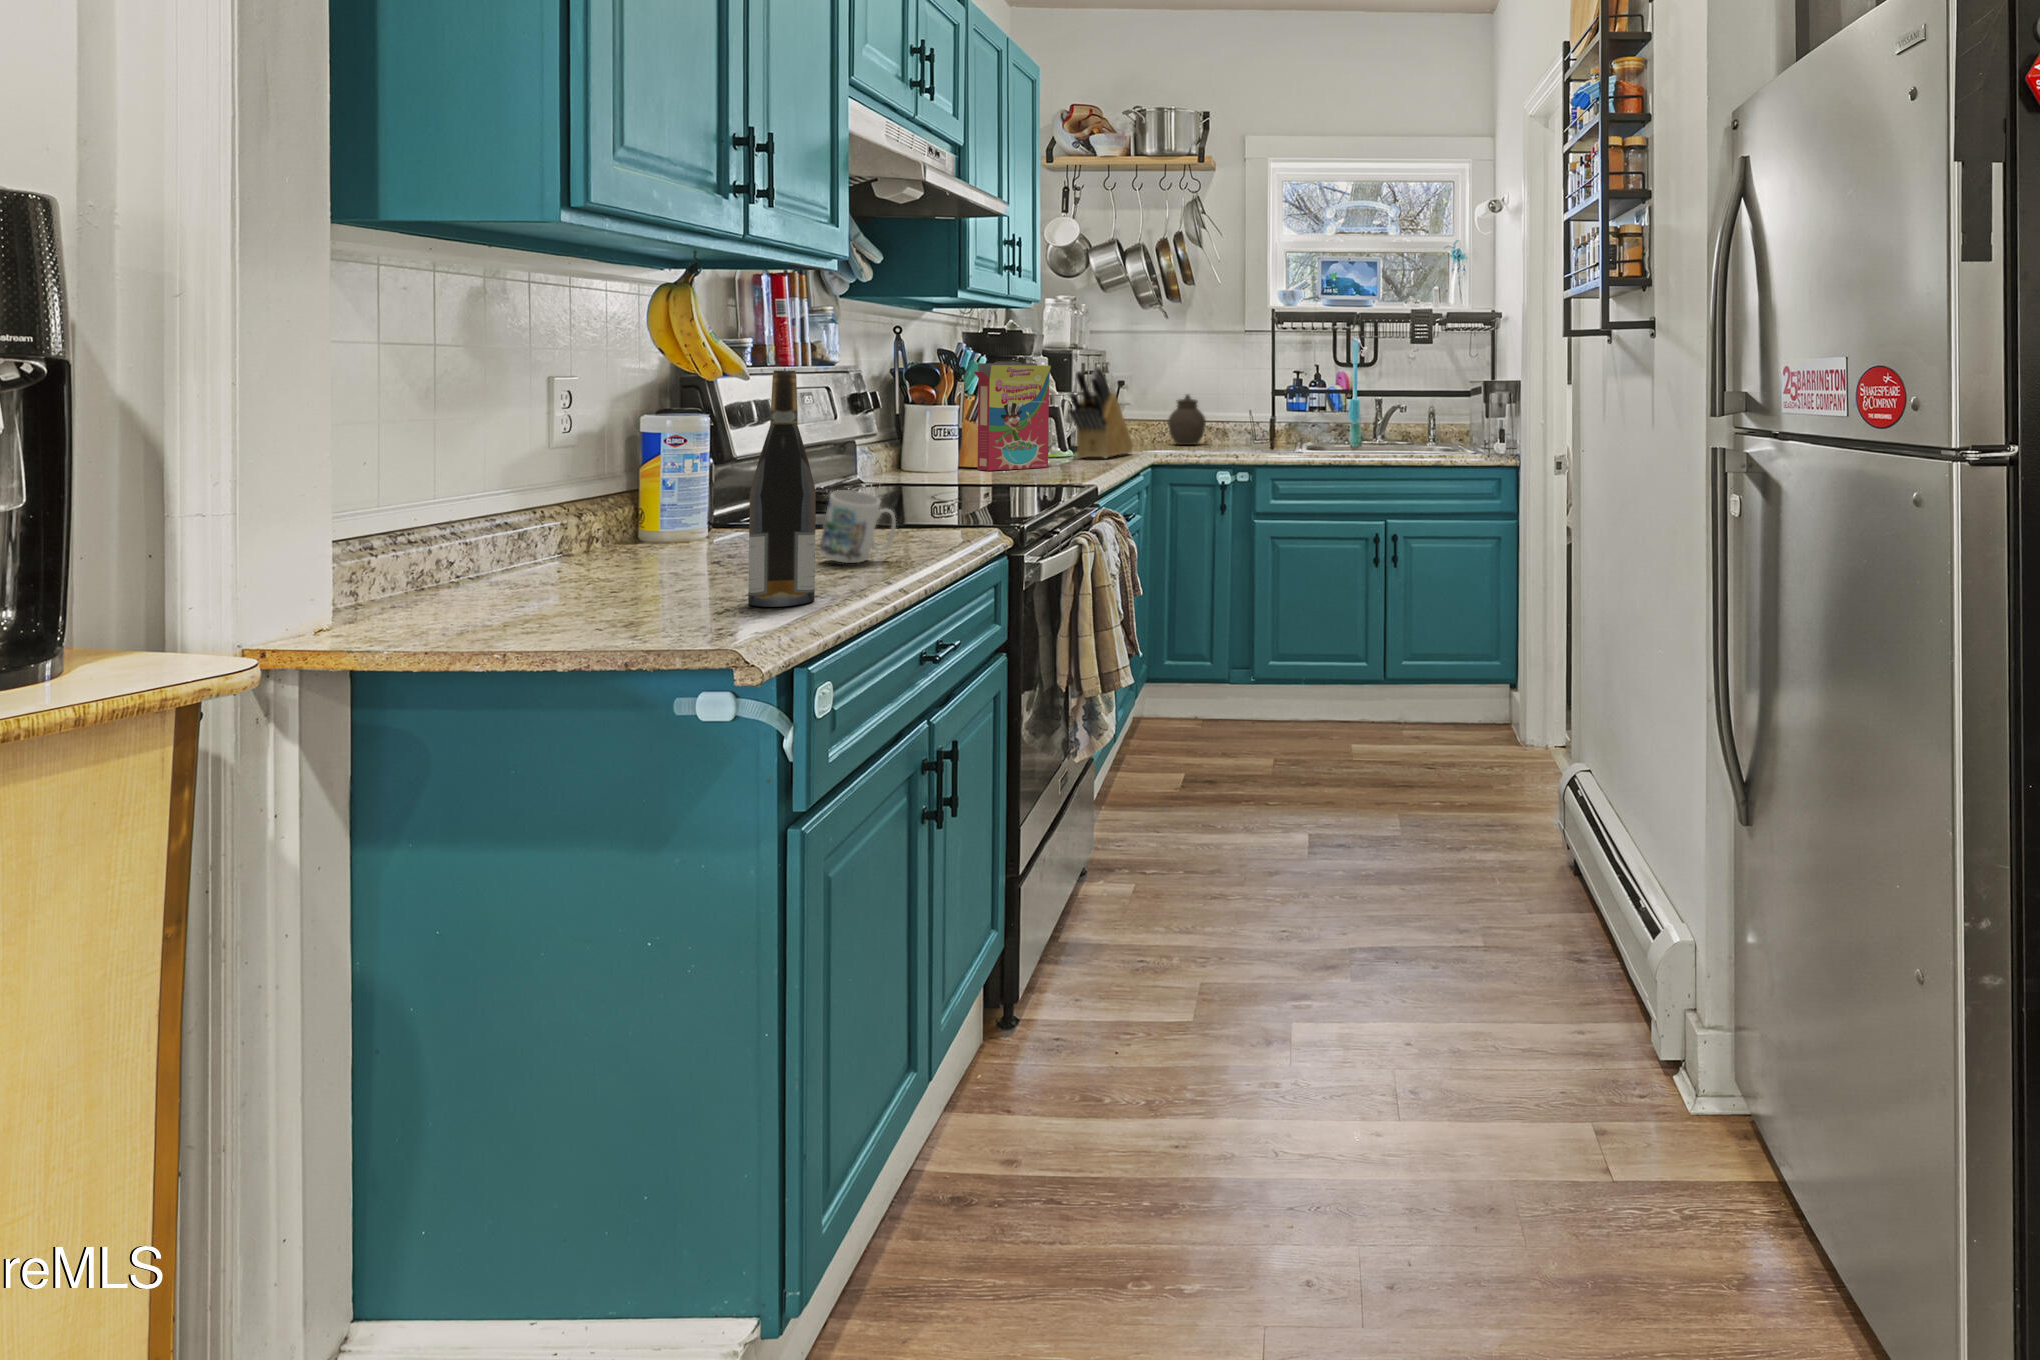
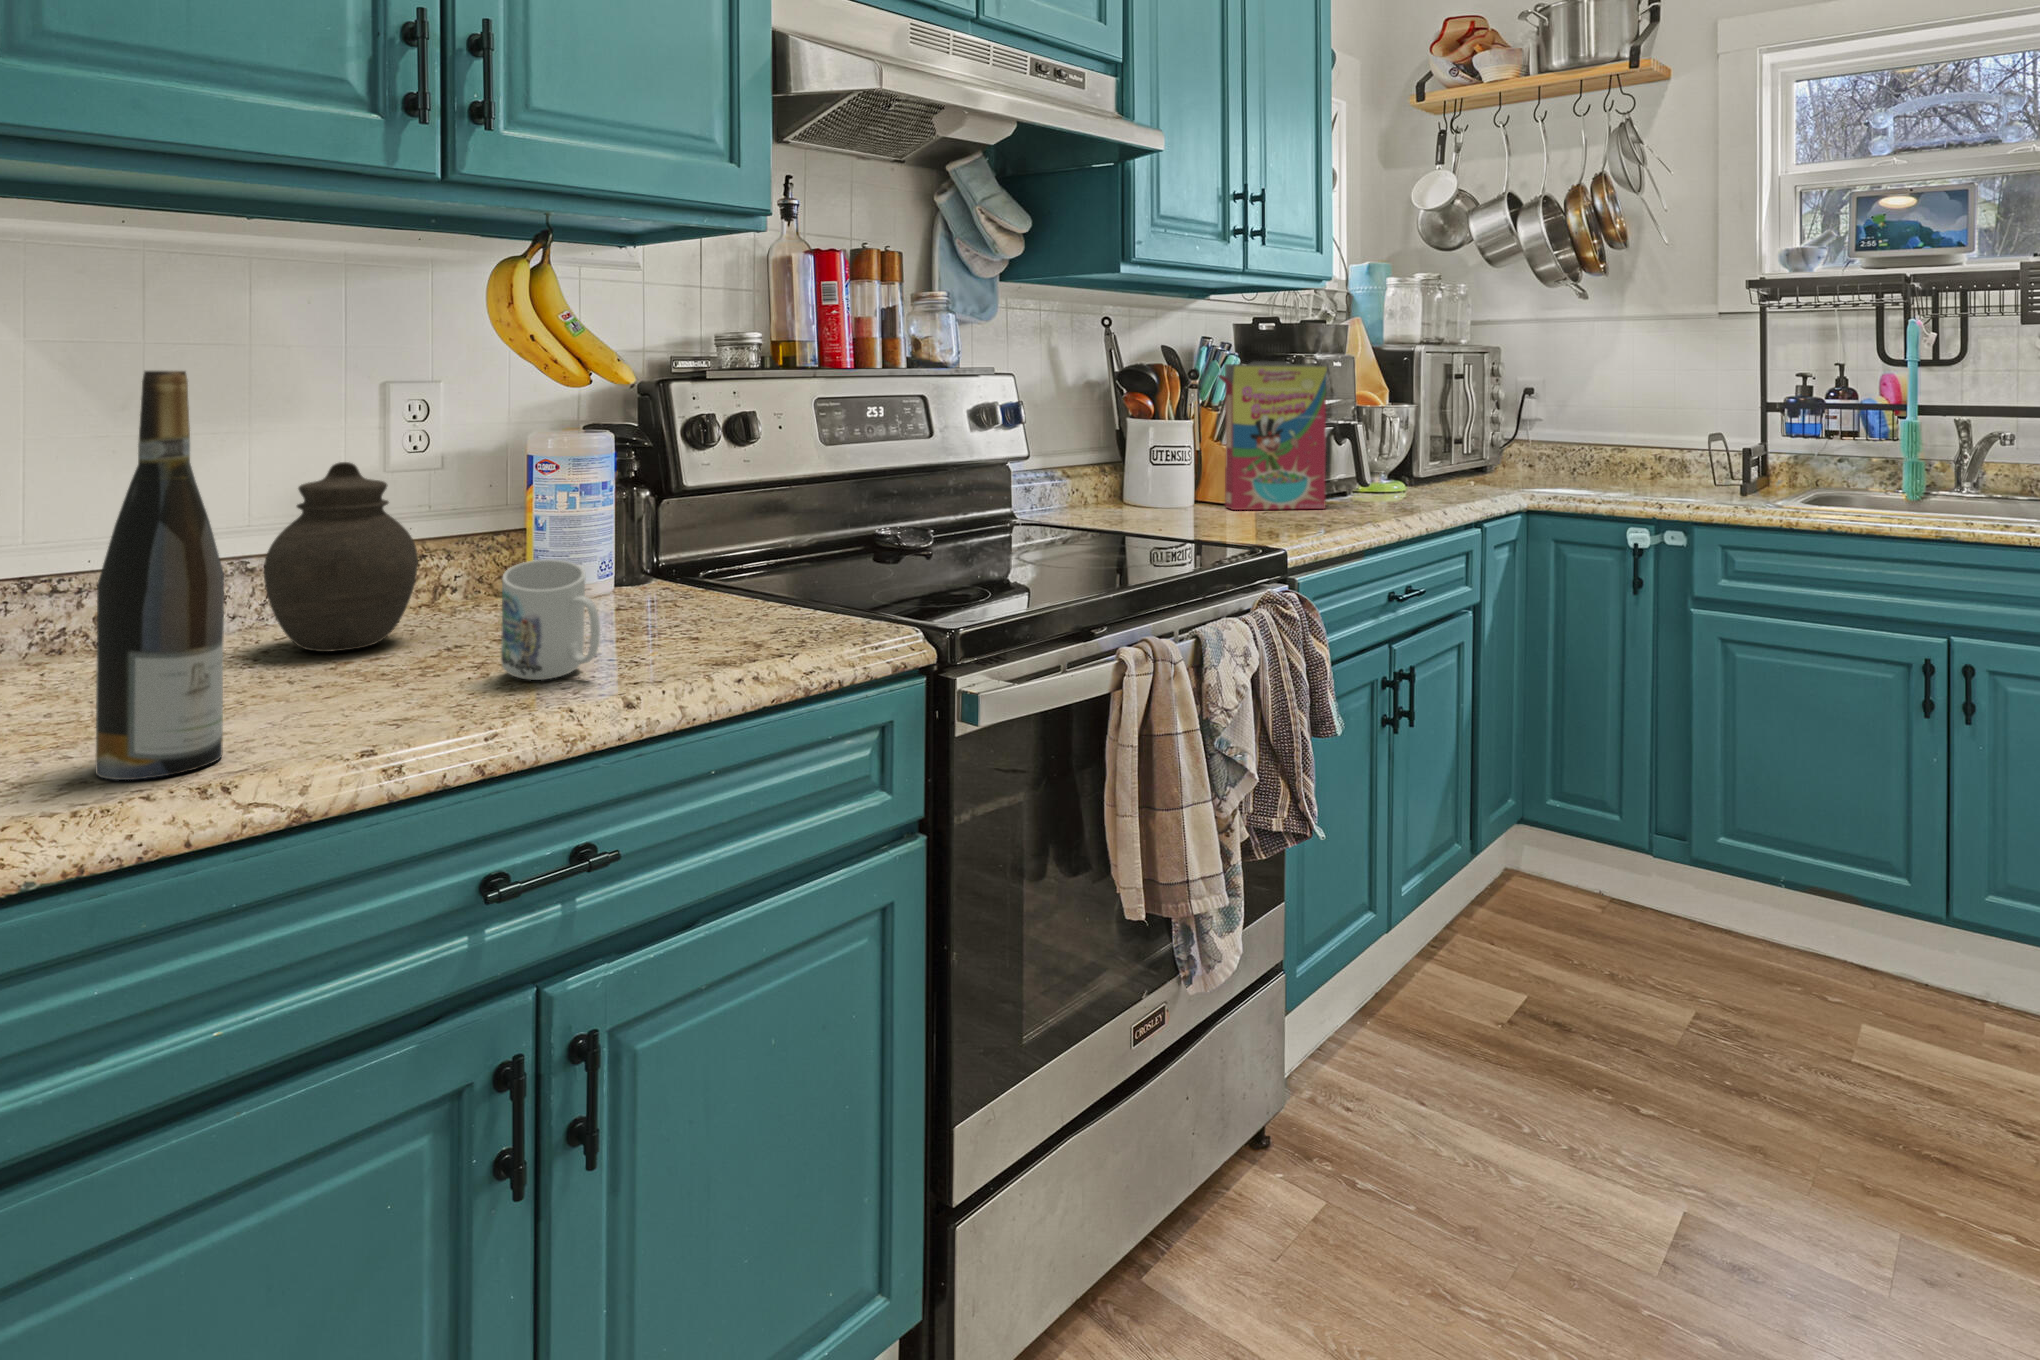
knife block: present [1068,366,1133,458] -> none [1381,367,1501,499]
jar: present [1168,395,1206,445] -> present [264,462,418,652]

